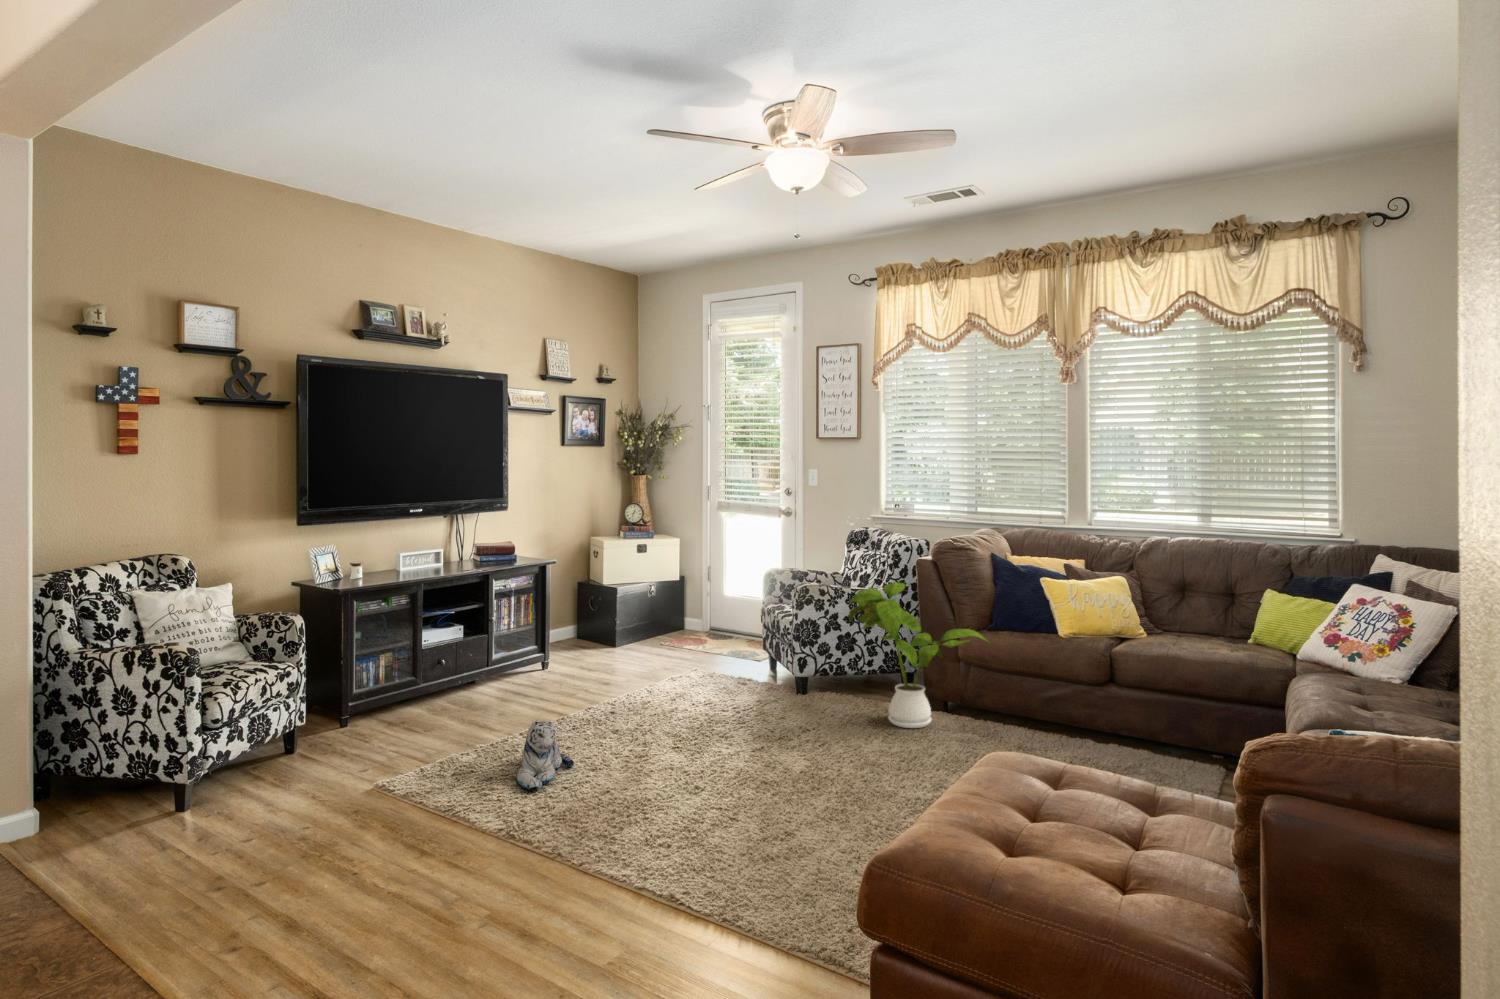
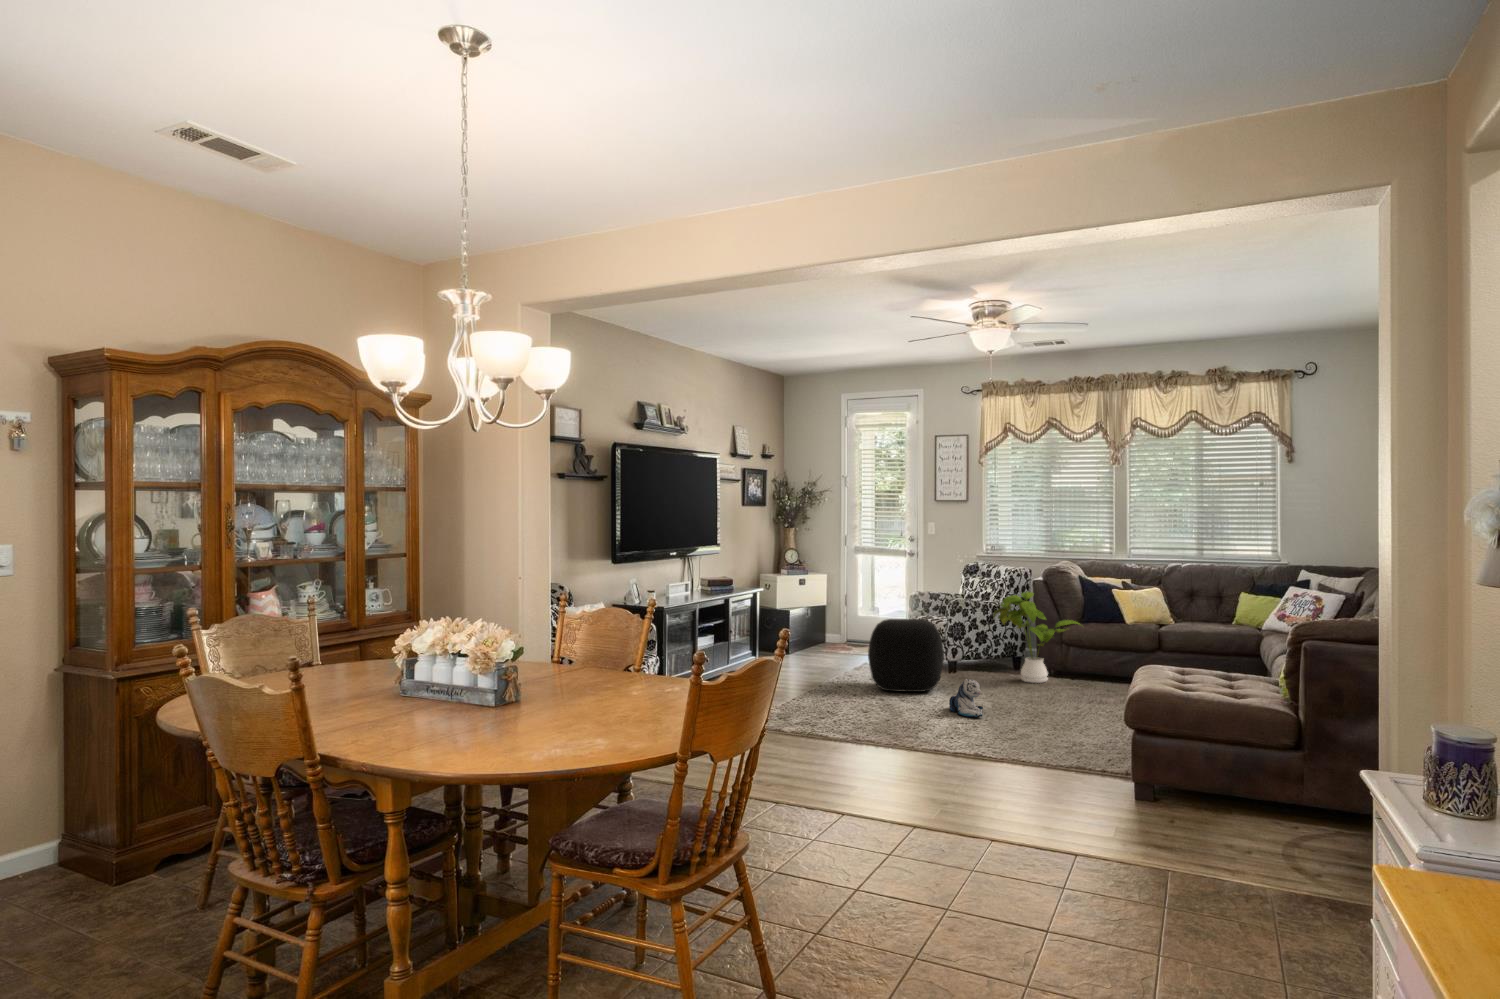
ottoman: none [620,625,746,752] -> present [868,619,944,692]
plush toy: present [516,721,574,790] -> present [949,679,983,717]

